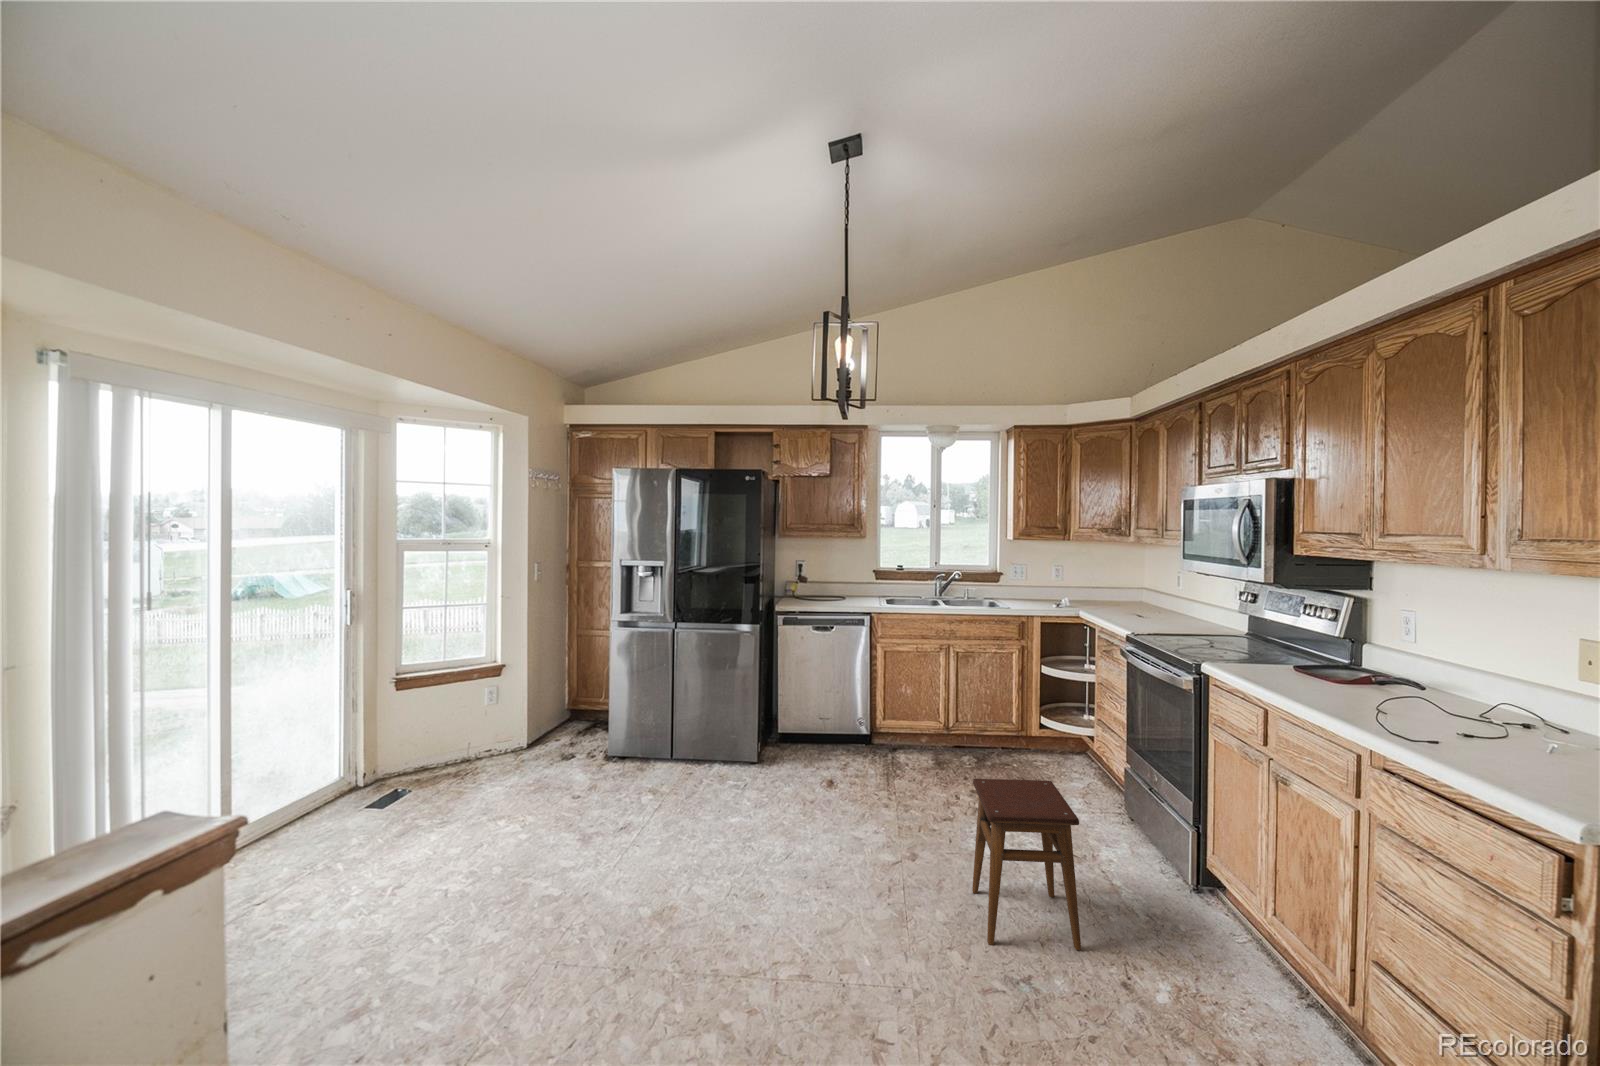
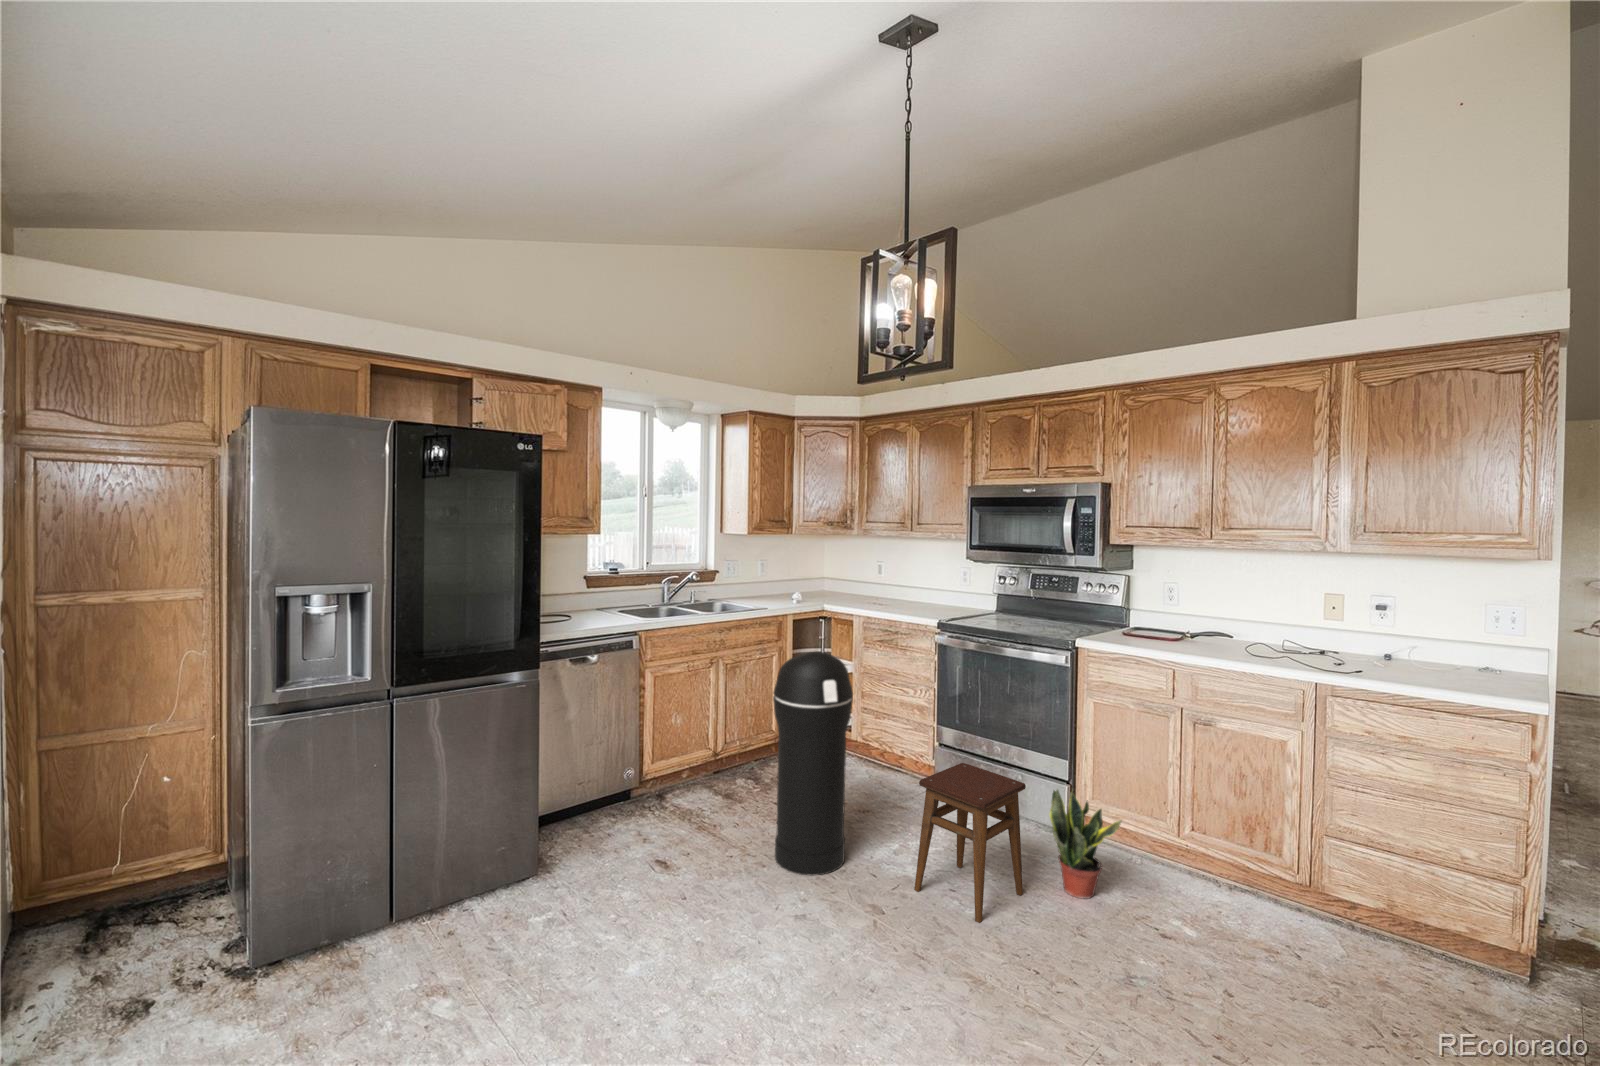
trash can: none [887,639,961,846] -> present [773,652,853,875]
potted plant: none [1108,844,1218,1001] -> present [1049,790,1121,899]

